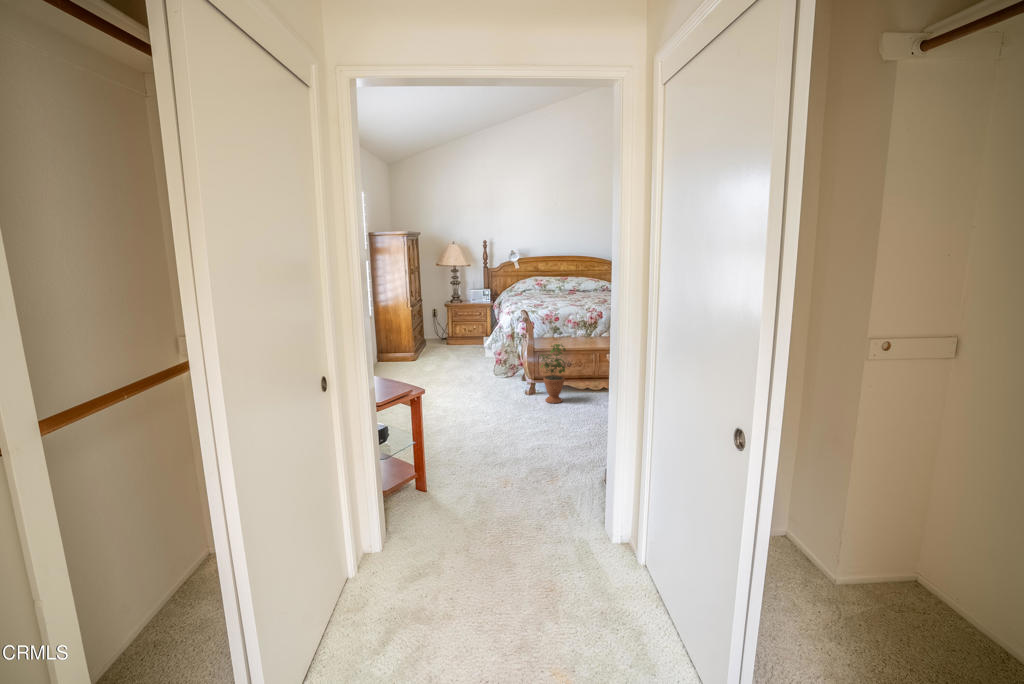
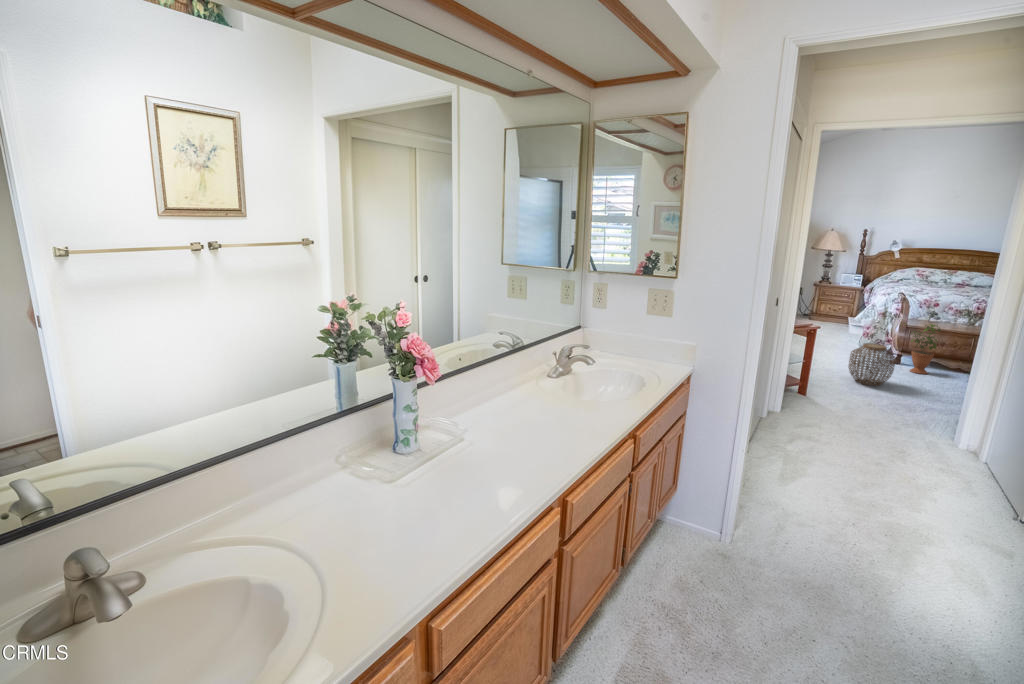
woven basket: none [479,383,529,440] -> present [849,343,896,386]

